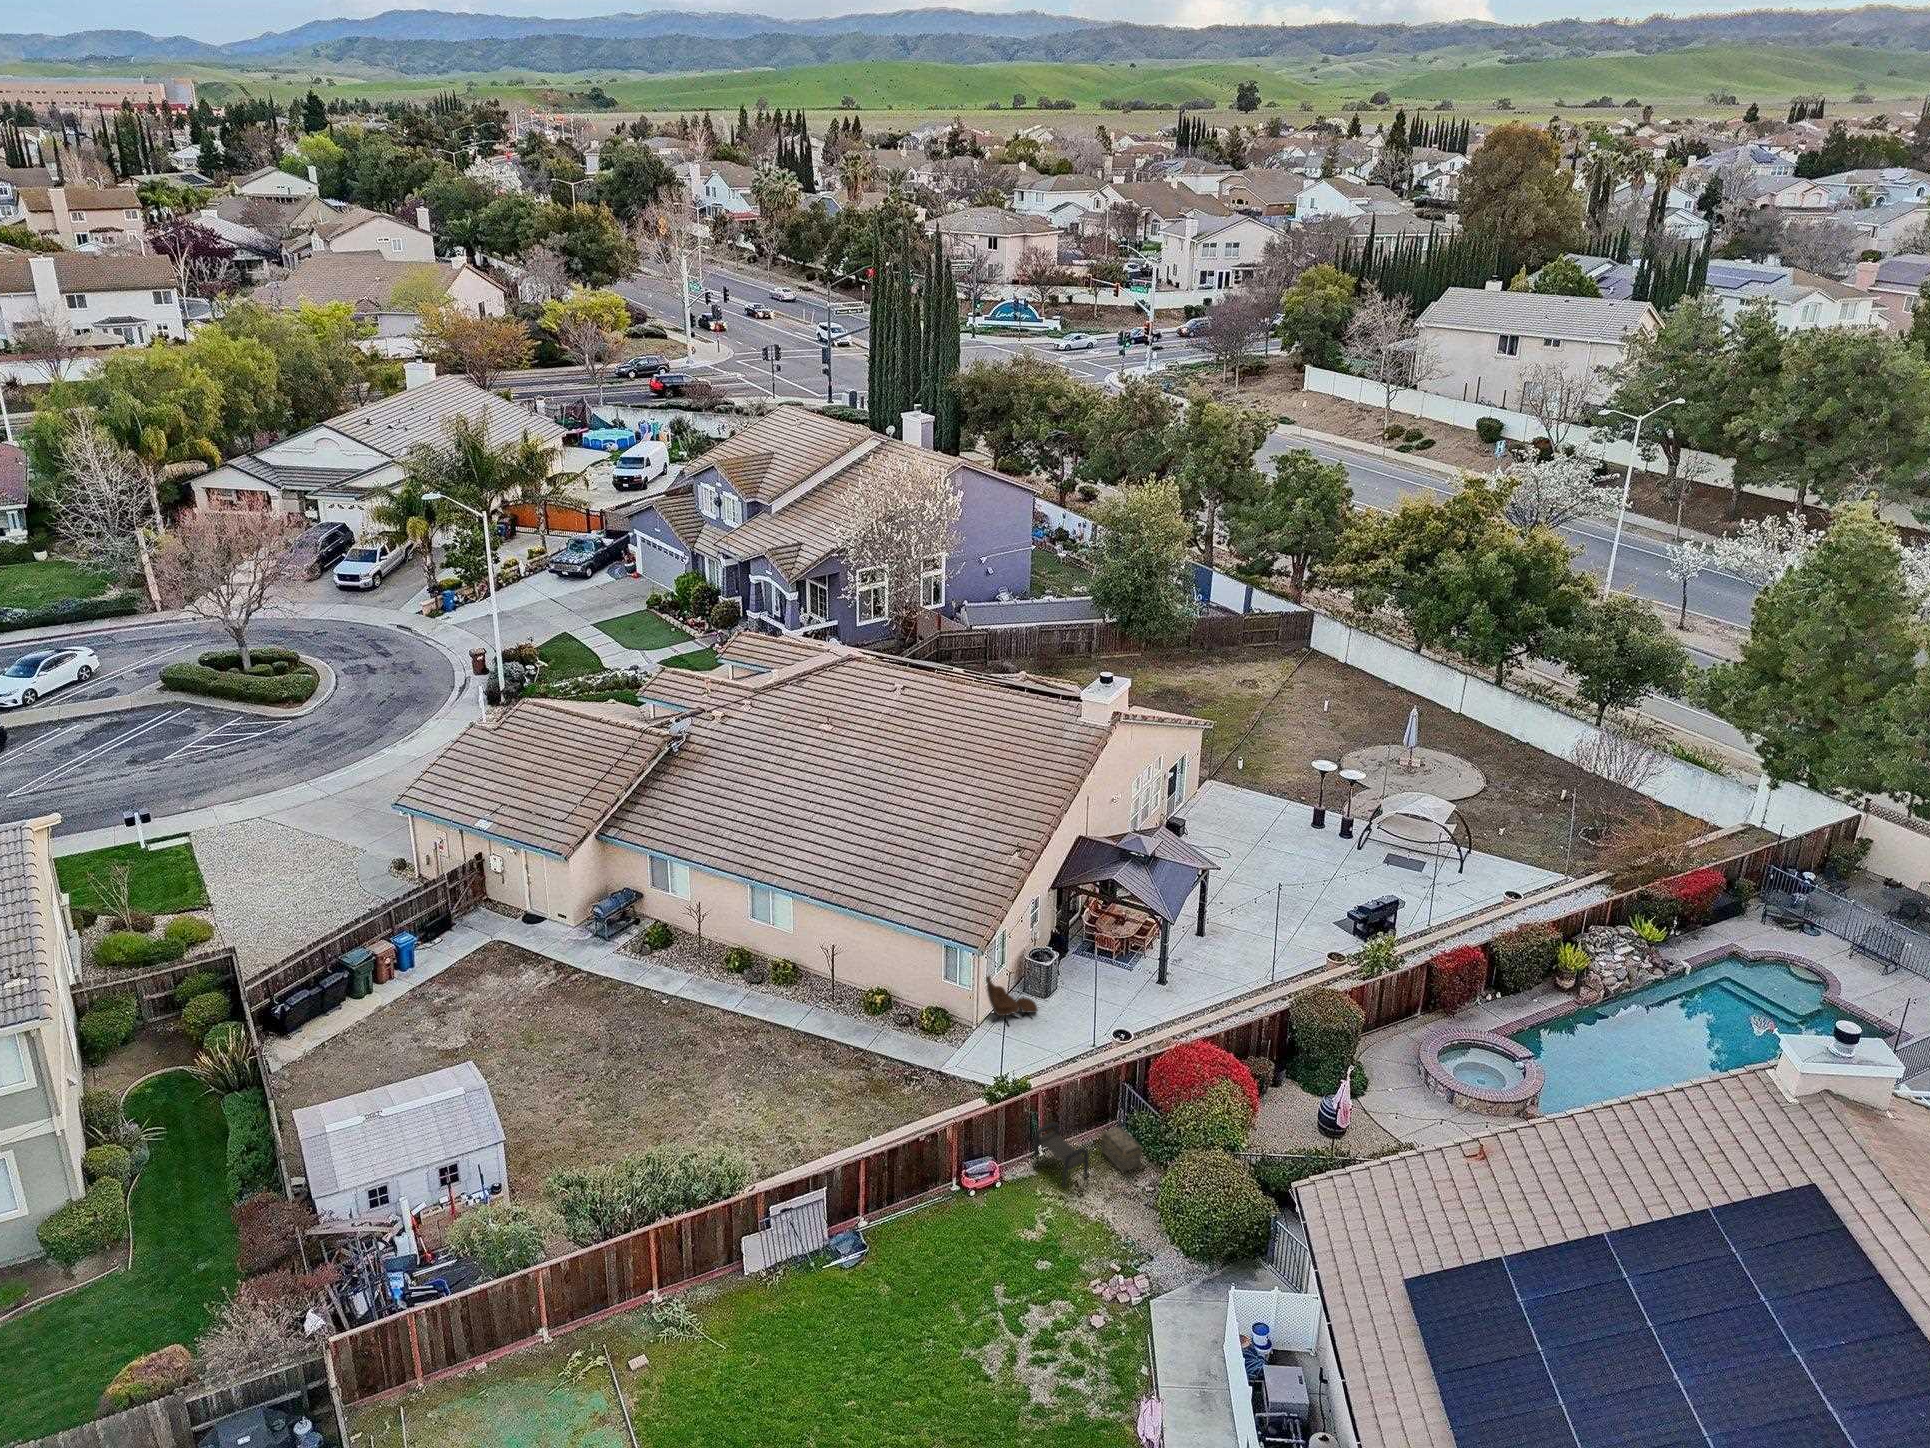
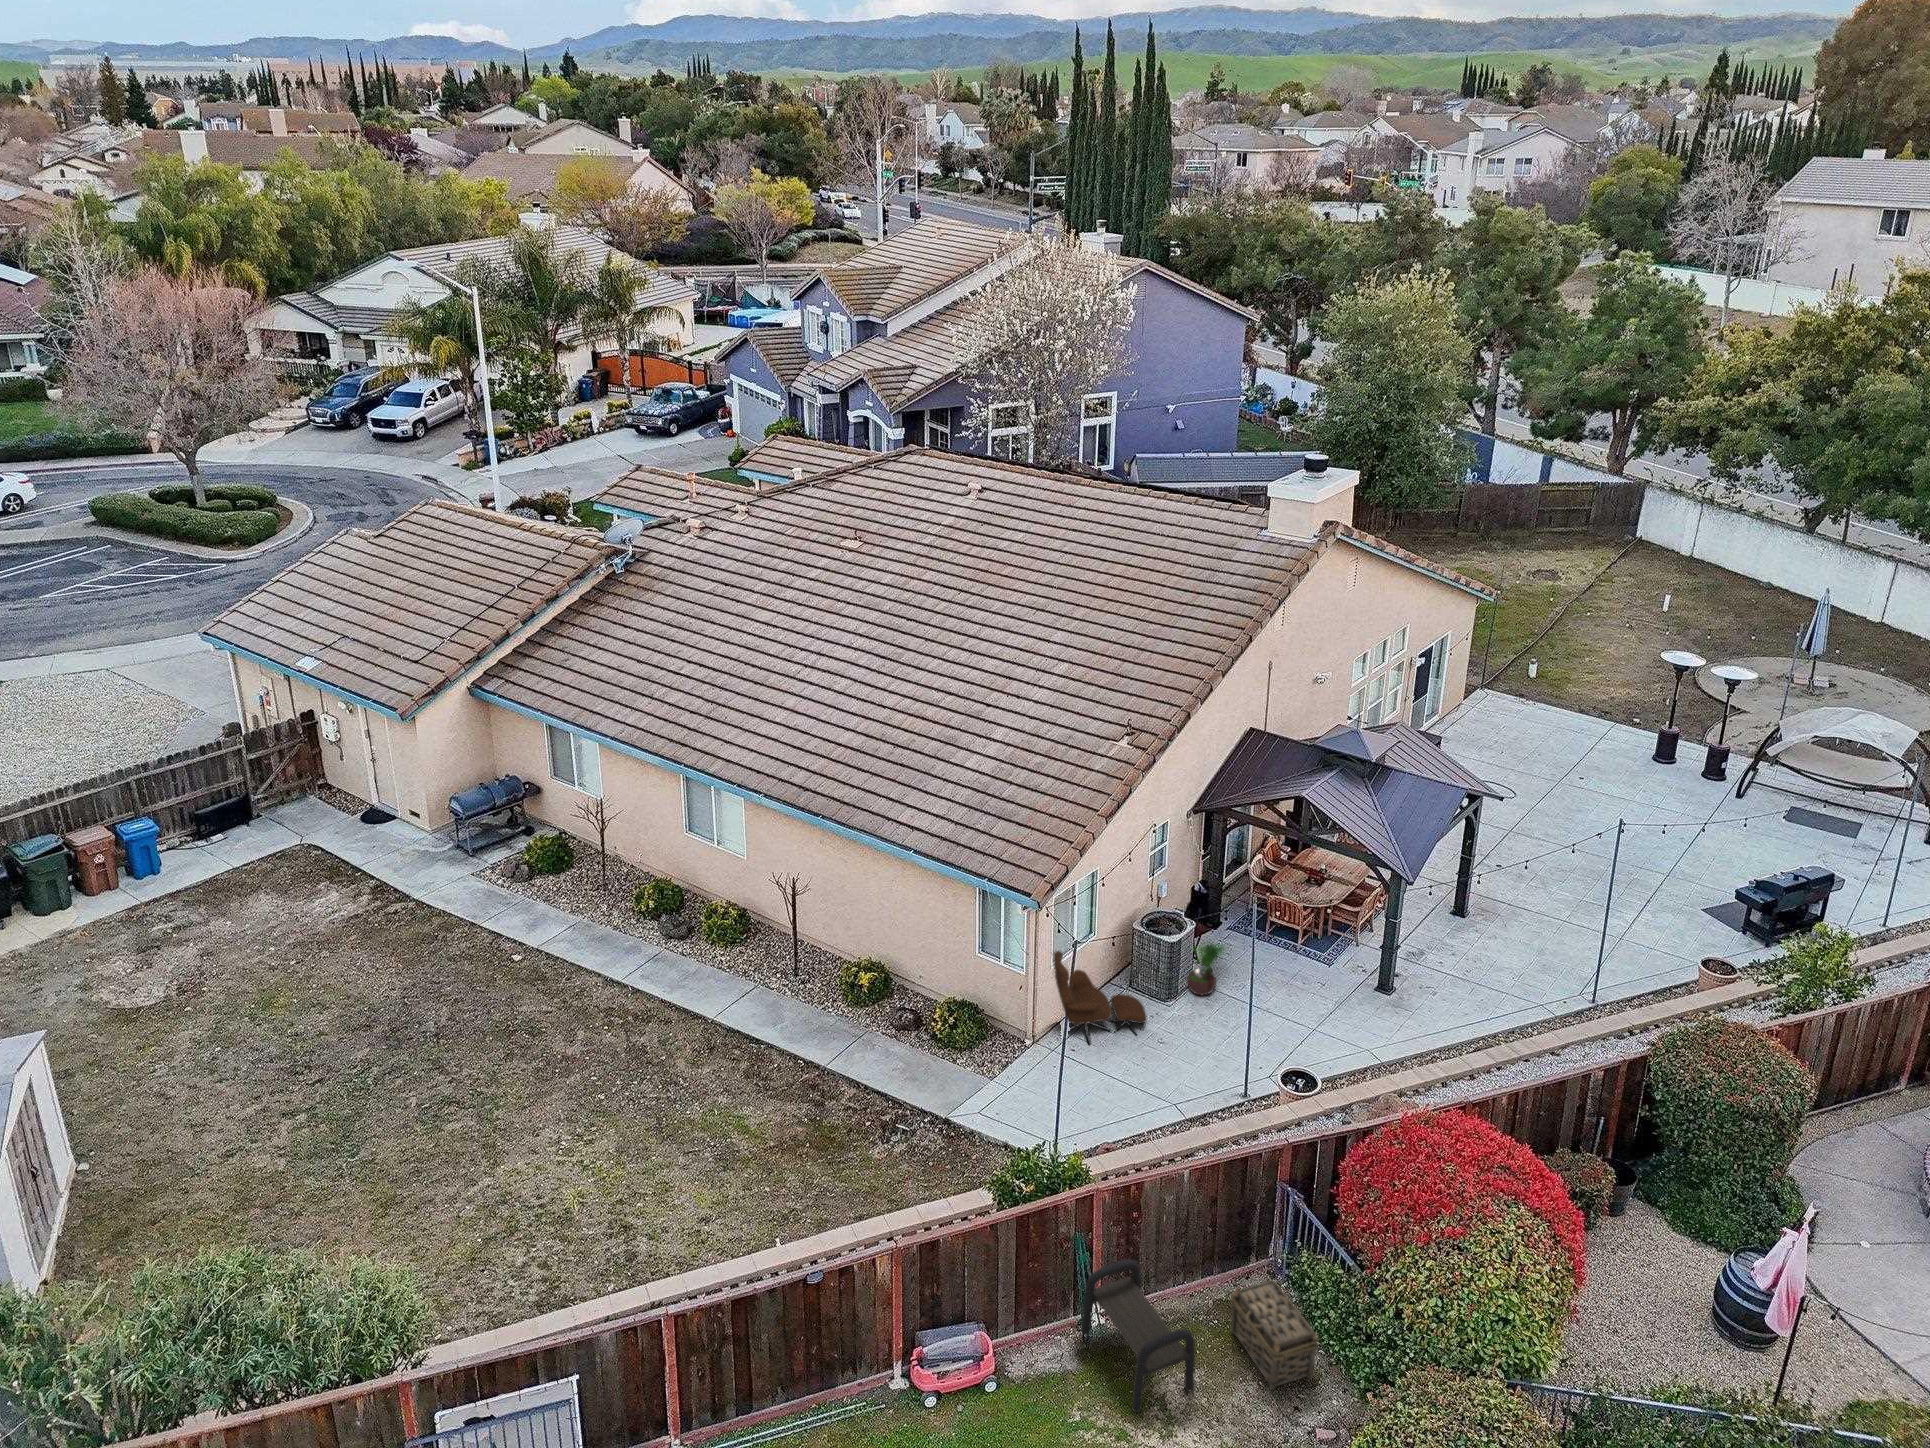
potted tree: none [1056,964,1078,995] -> present [1187,942,1225,995]

